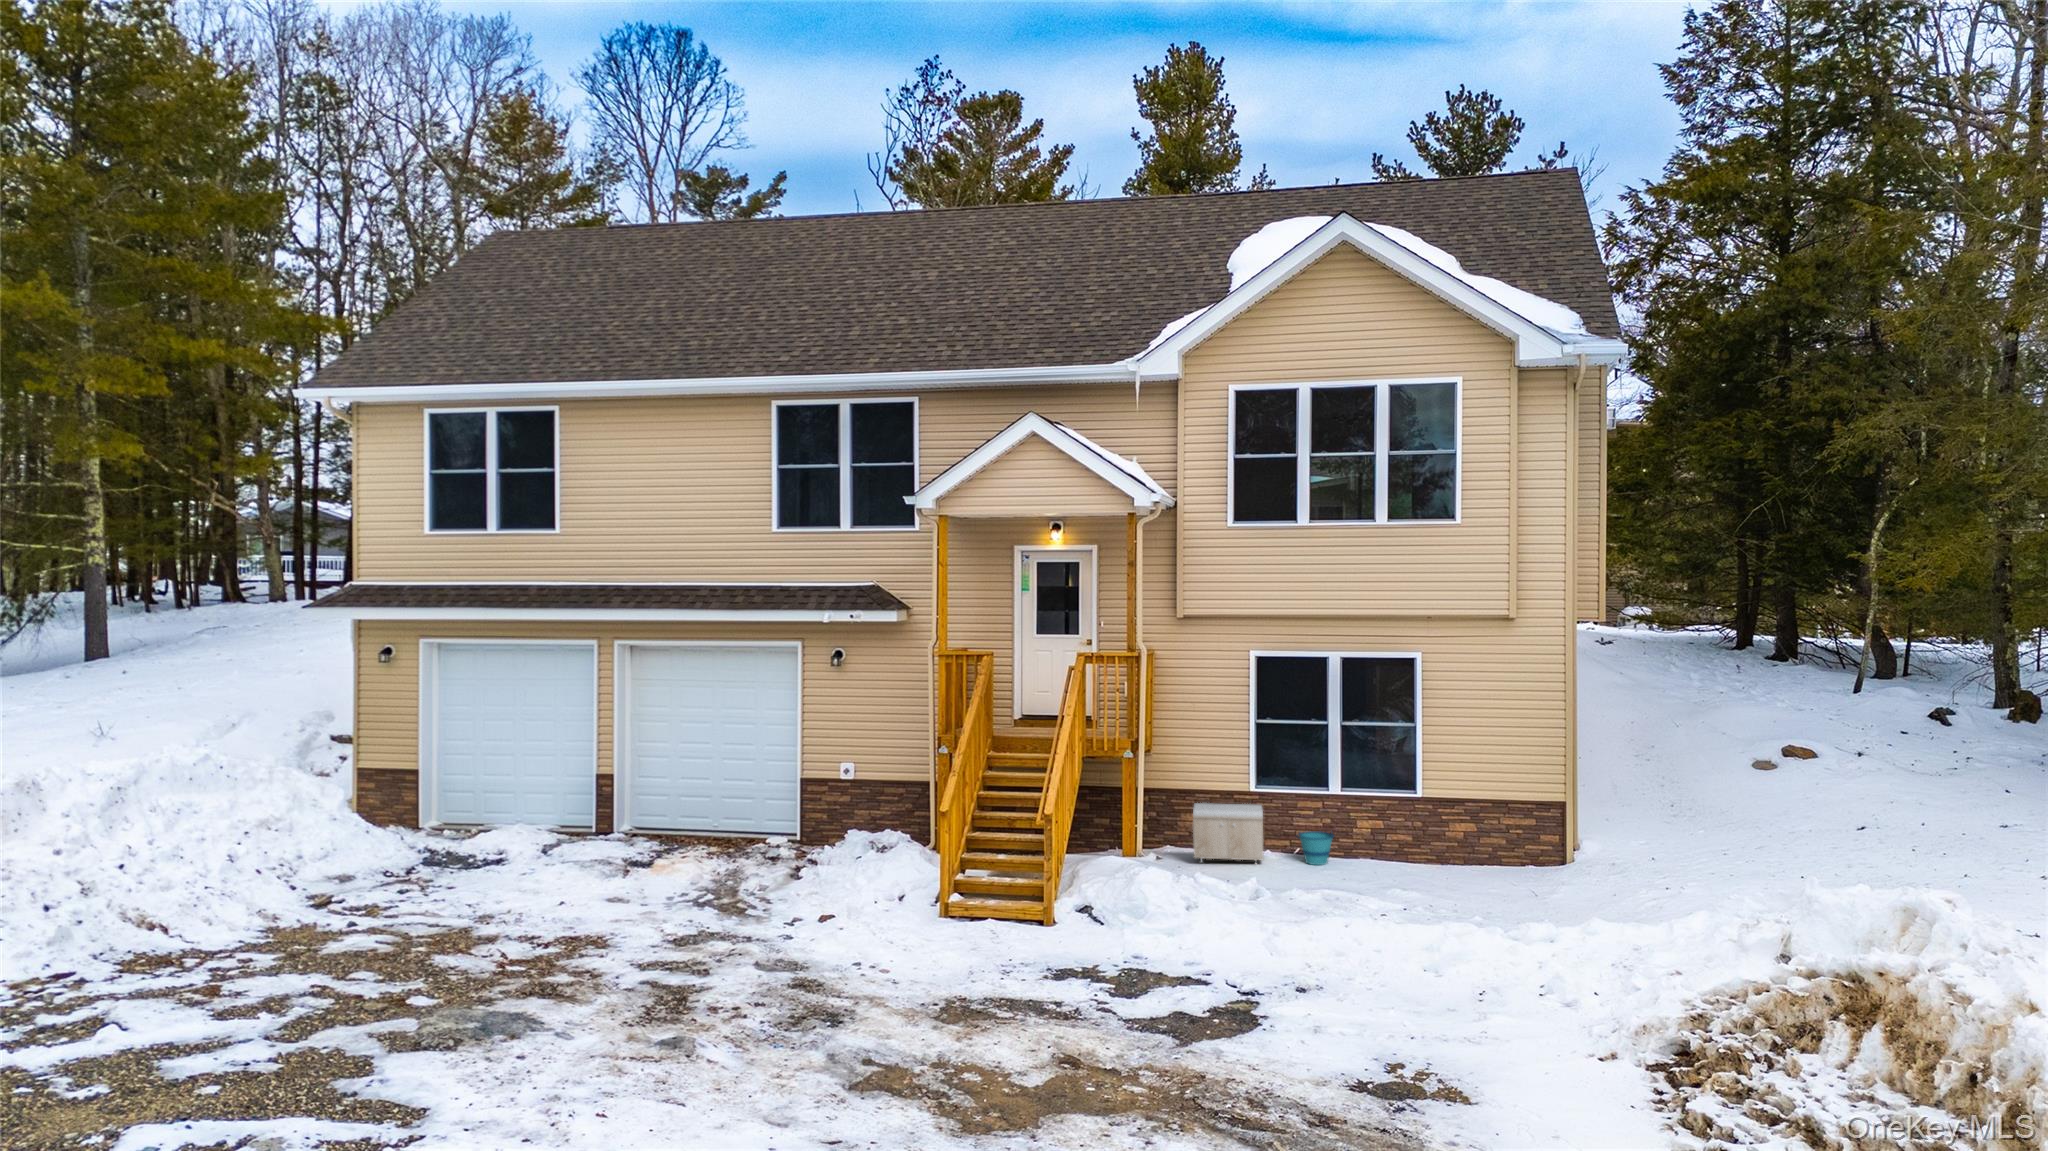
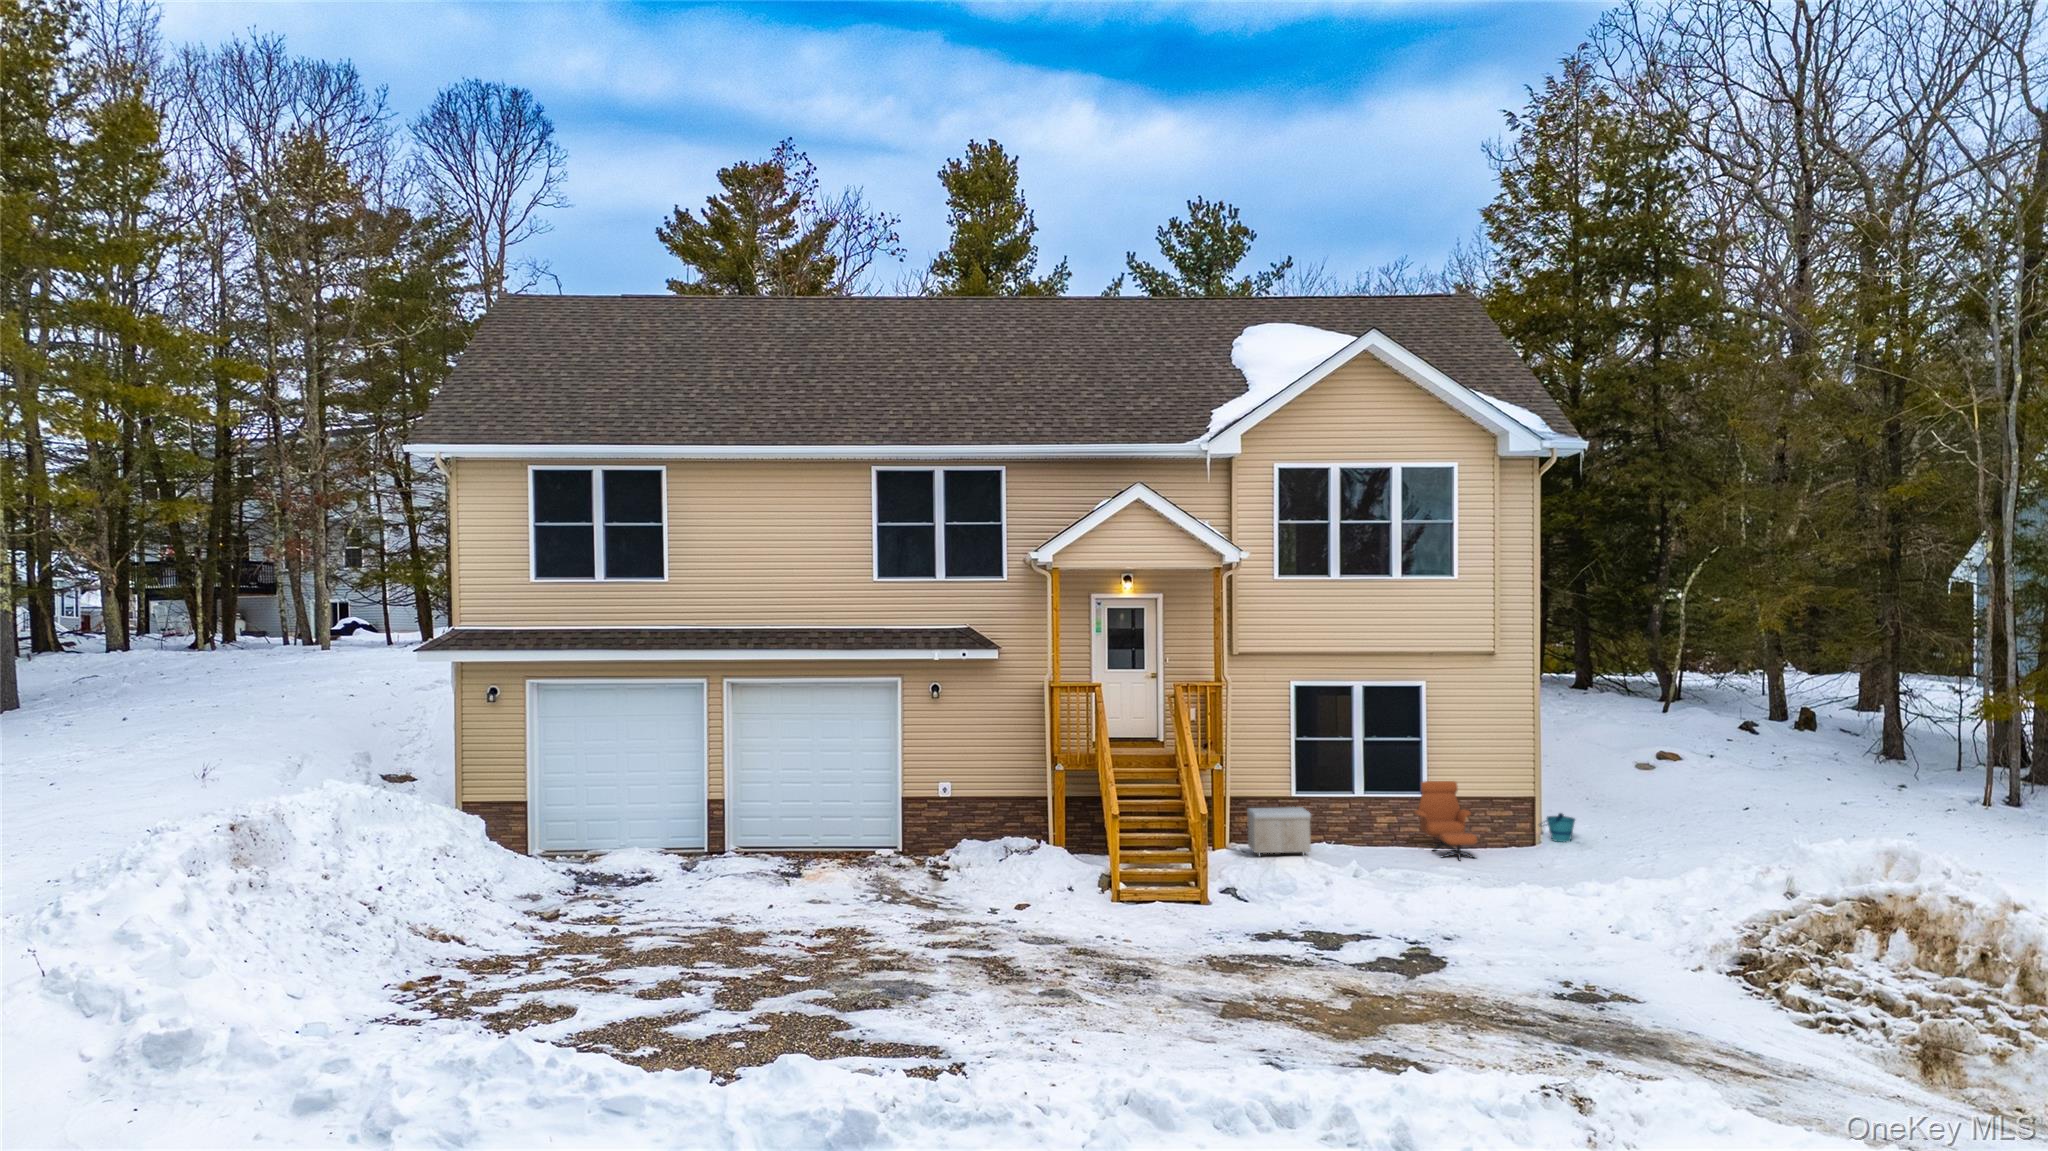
lounge chair: none [1400,778,1474,881] -> present [1414,781,1477,860]
bucket: present [1296,831,1334,865] -> present [1540,813,1575,842]

